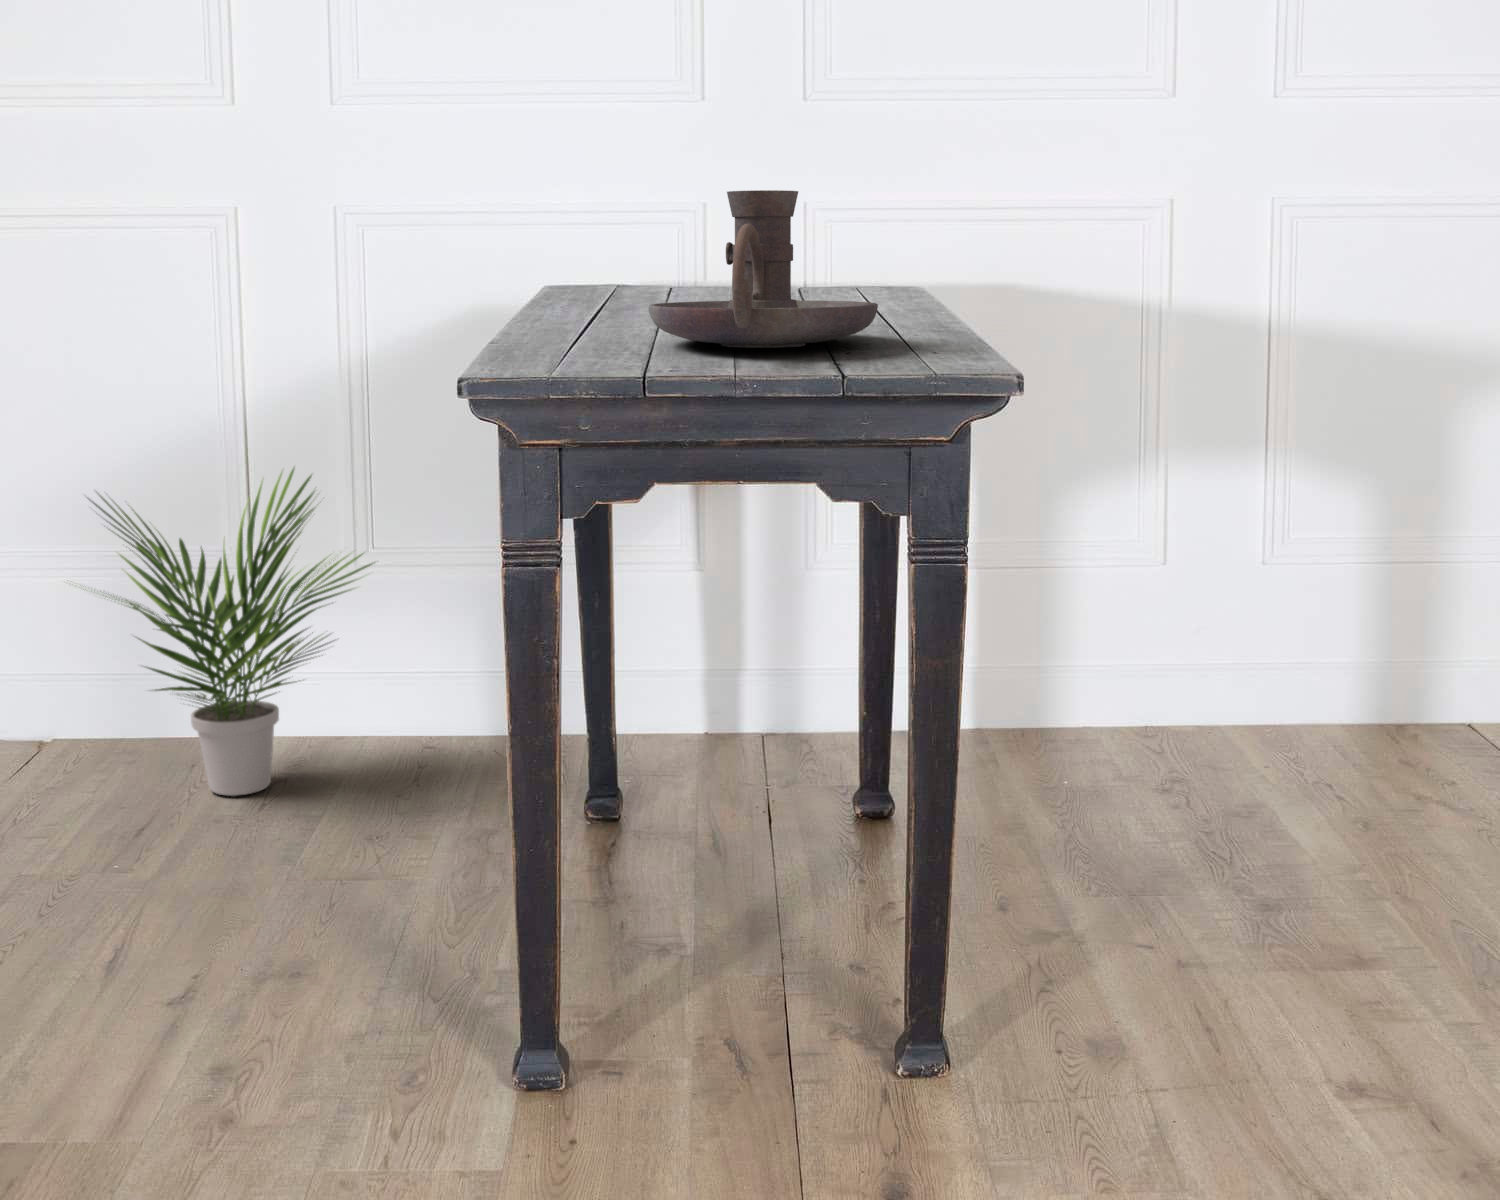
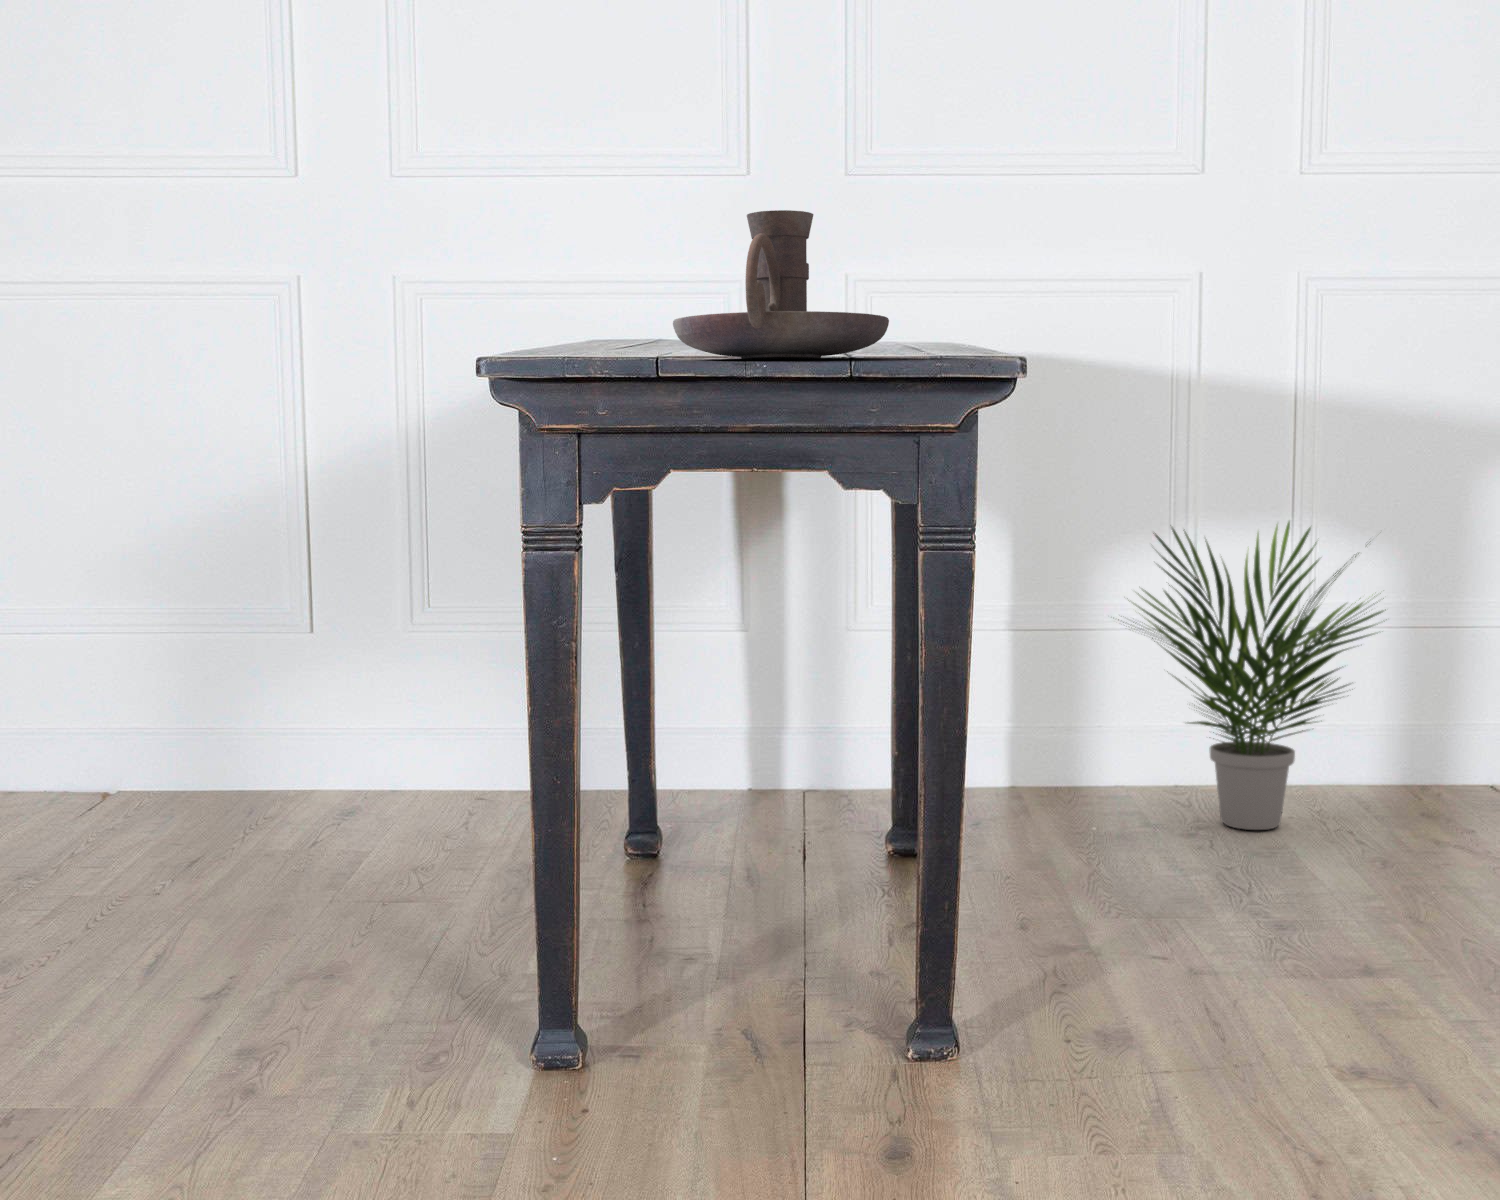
potted plant: present [89,468,373,796] -> present [1118,521,1383,830]

